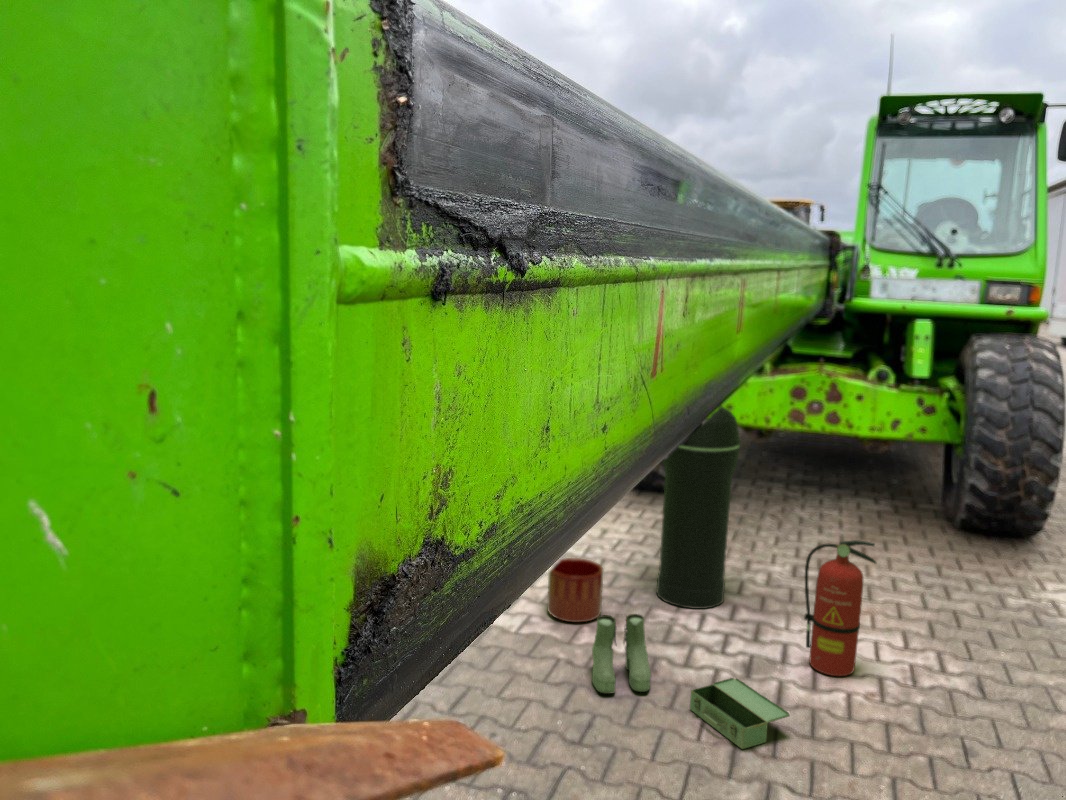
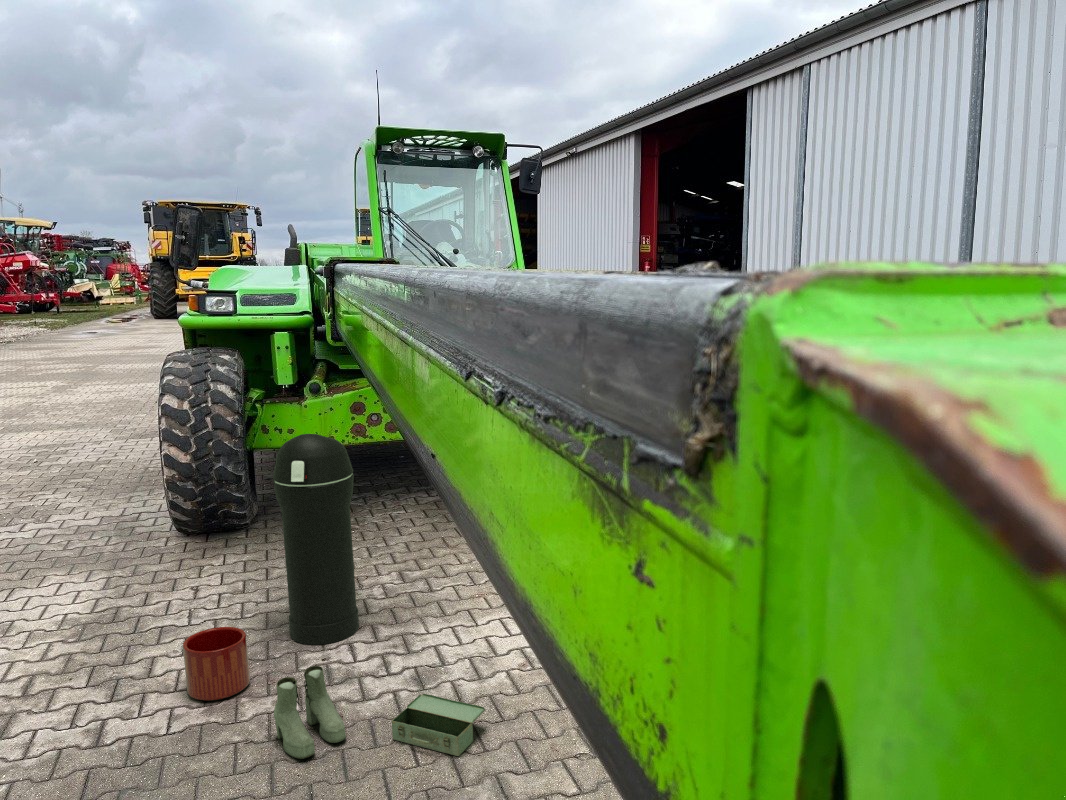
fire extinguisher: present [804,540,876,676] -> none [449,535,507,661]

